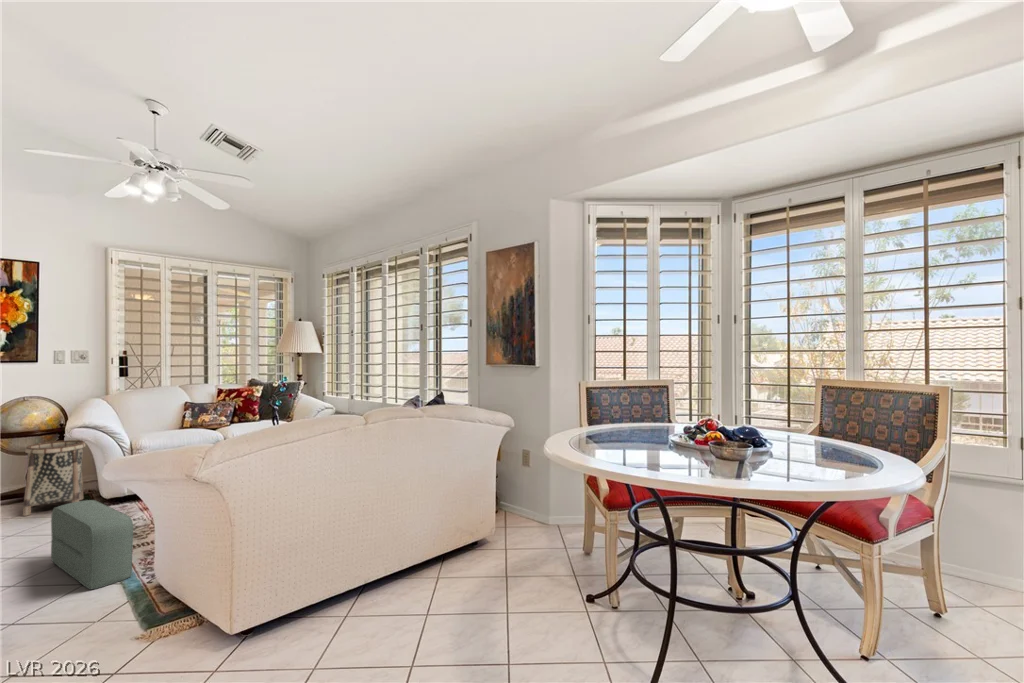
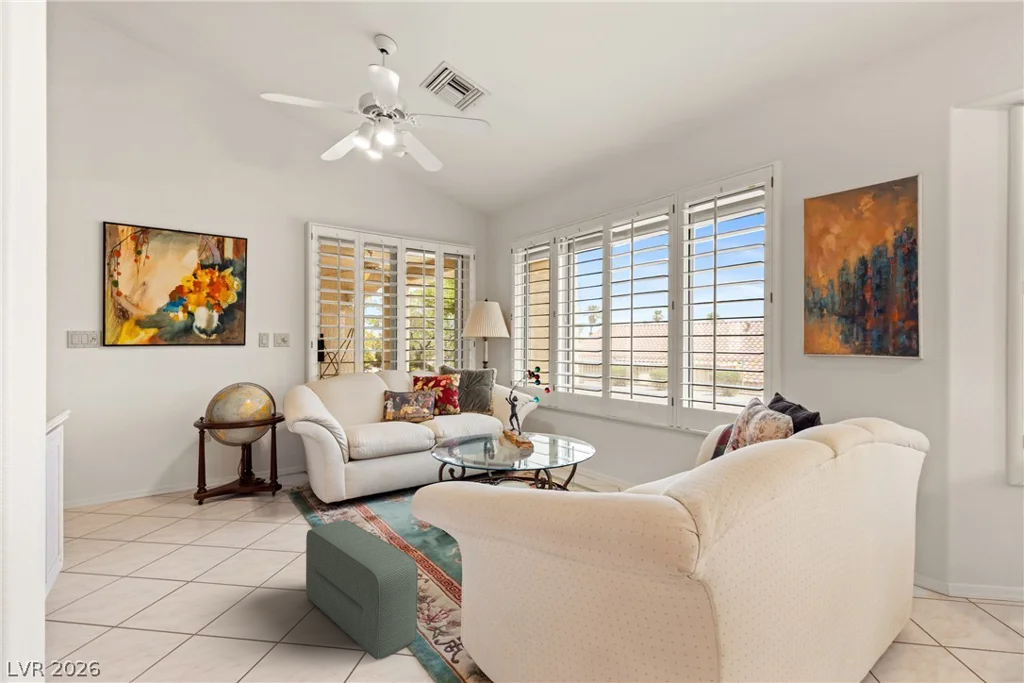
basket: present [23,440,85,516] -> none [246,433,301,517]

